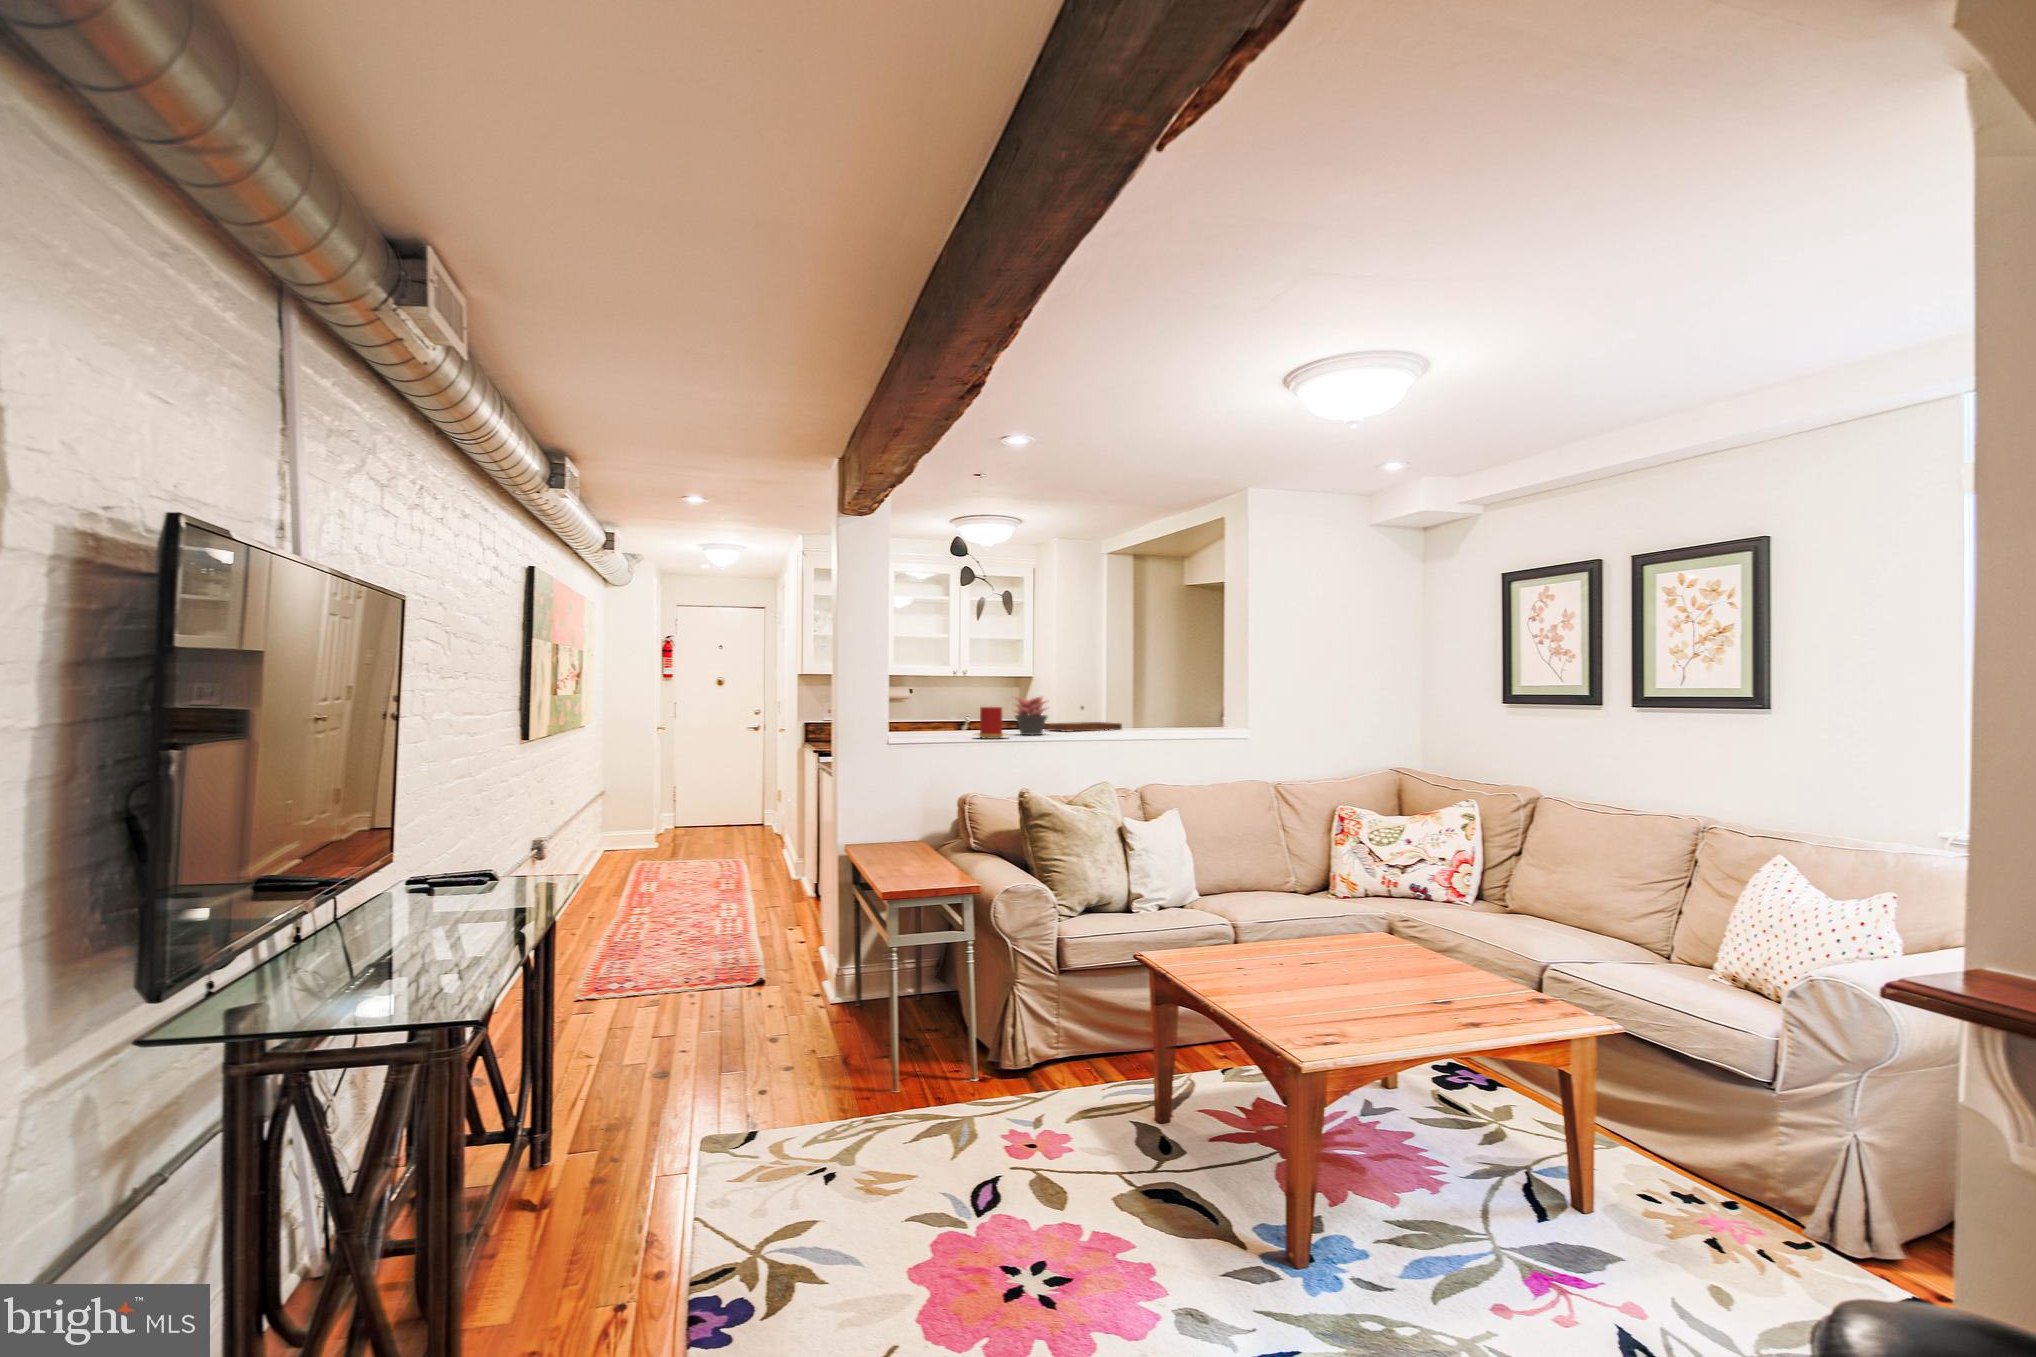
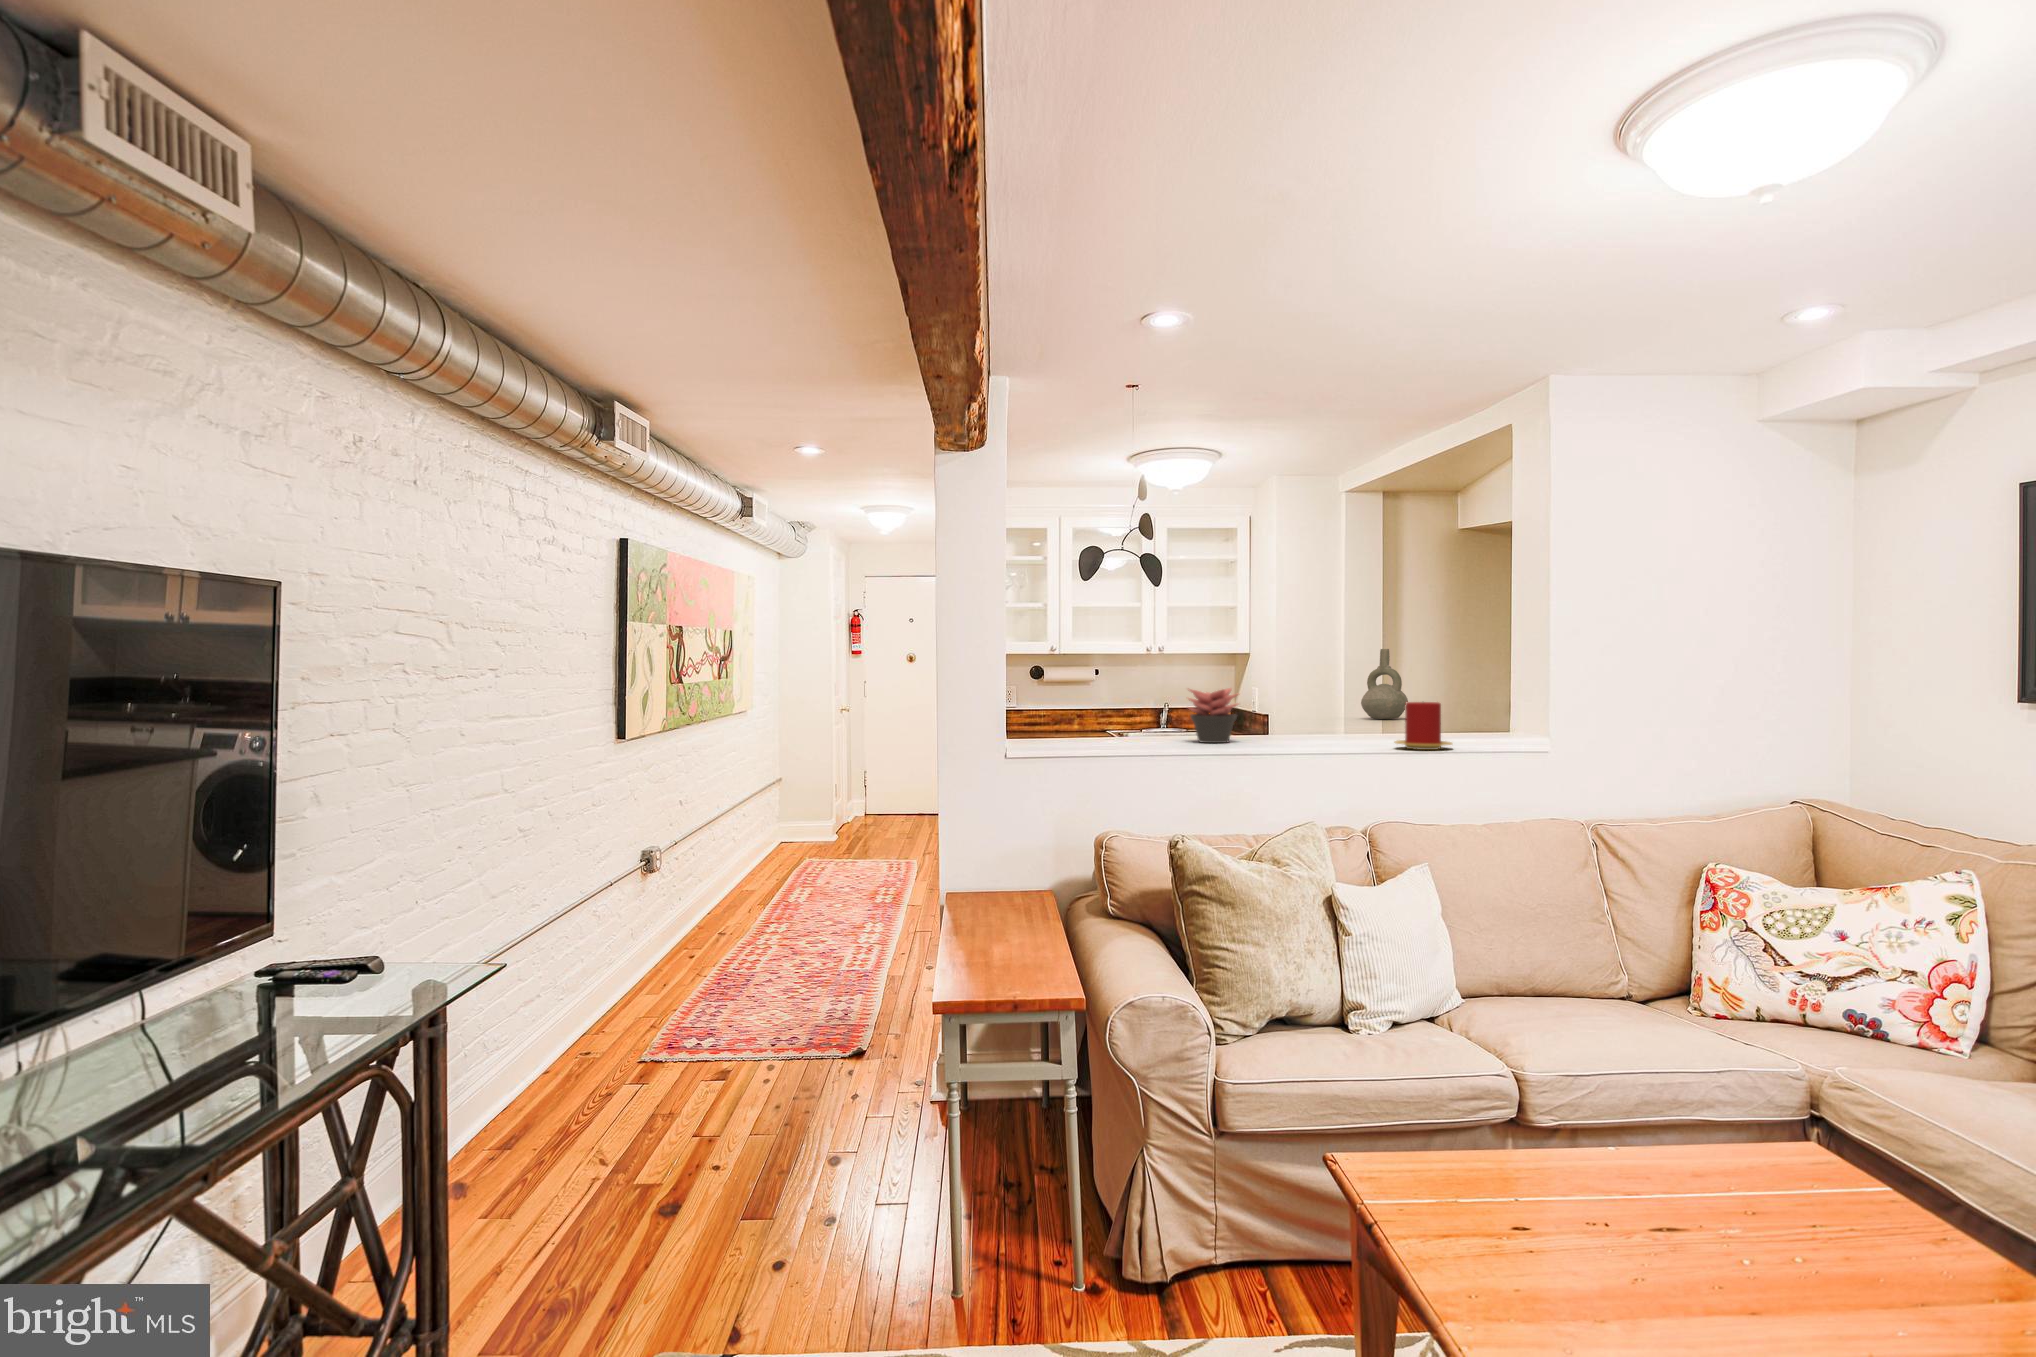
decorative vase: none [1123,672,1155,723] -> present [1361,649,1408,719]
tray: present [1044,706,1122,732] -> none [1240,699,1352,736]
candle: present [975,707,1006,739] -> present [1395,702,1452,750]

